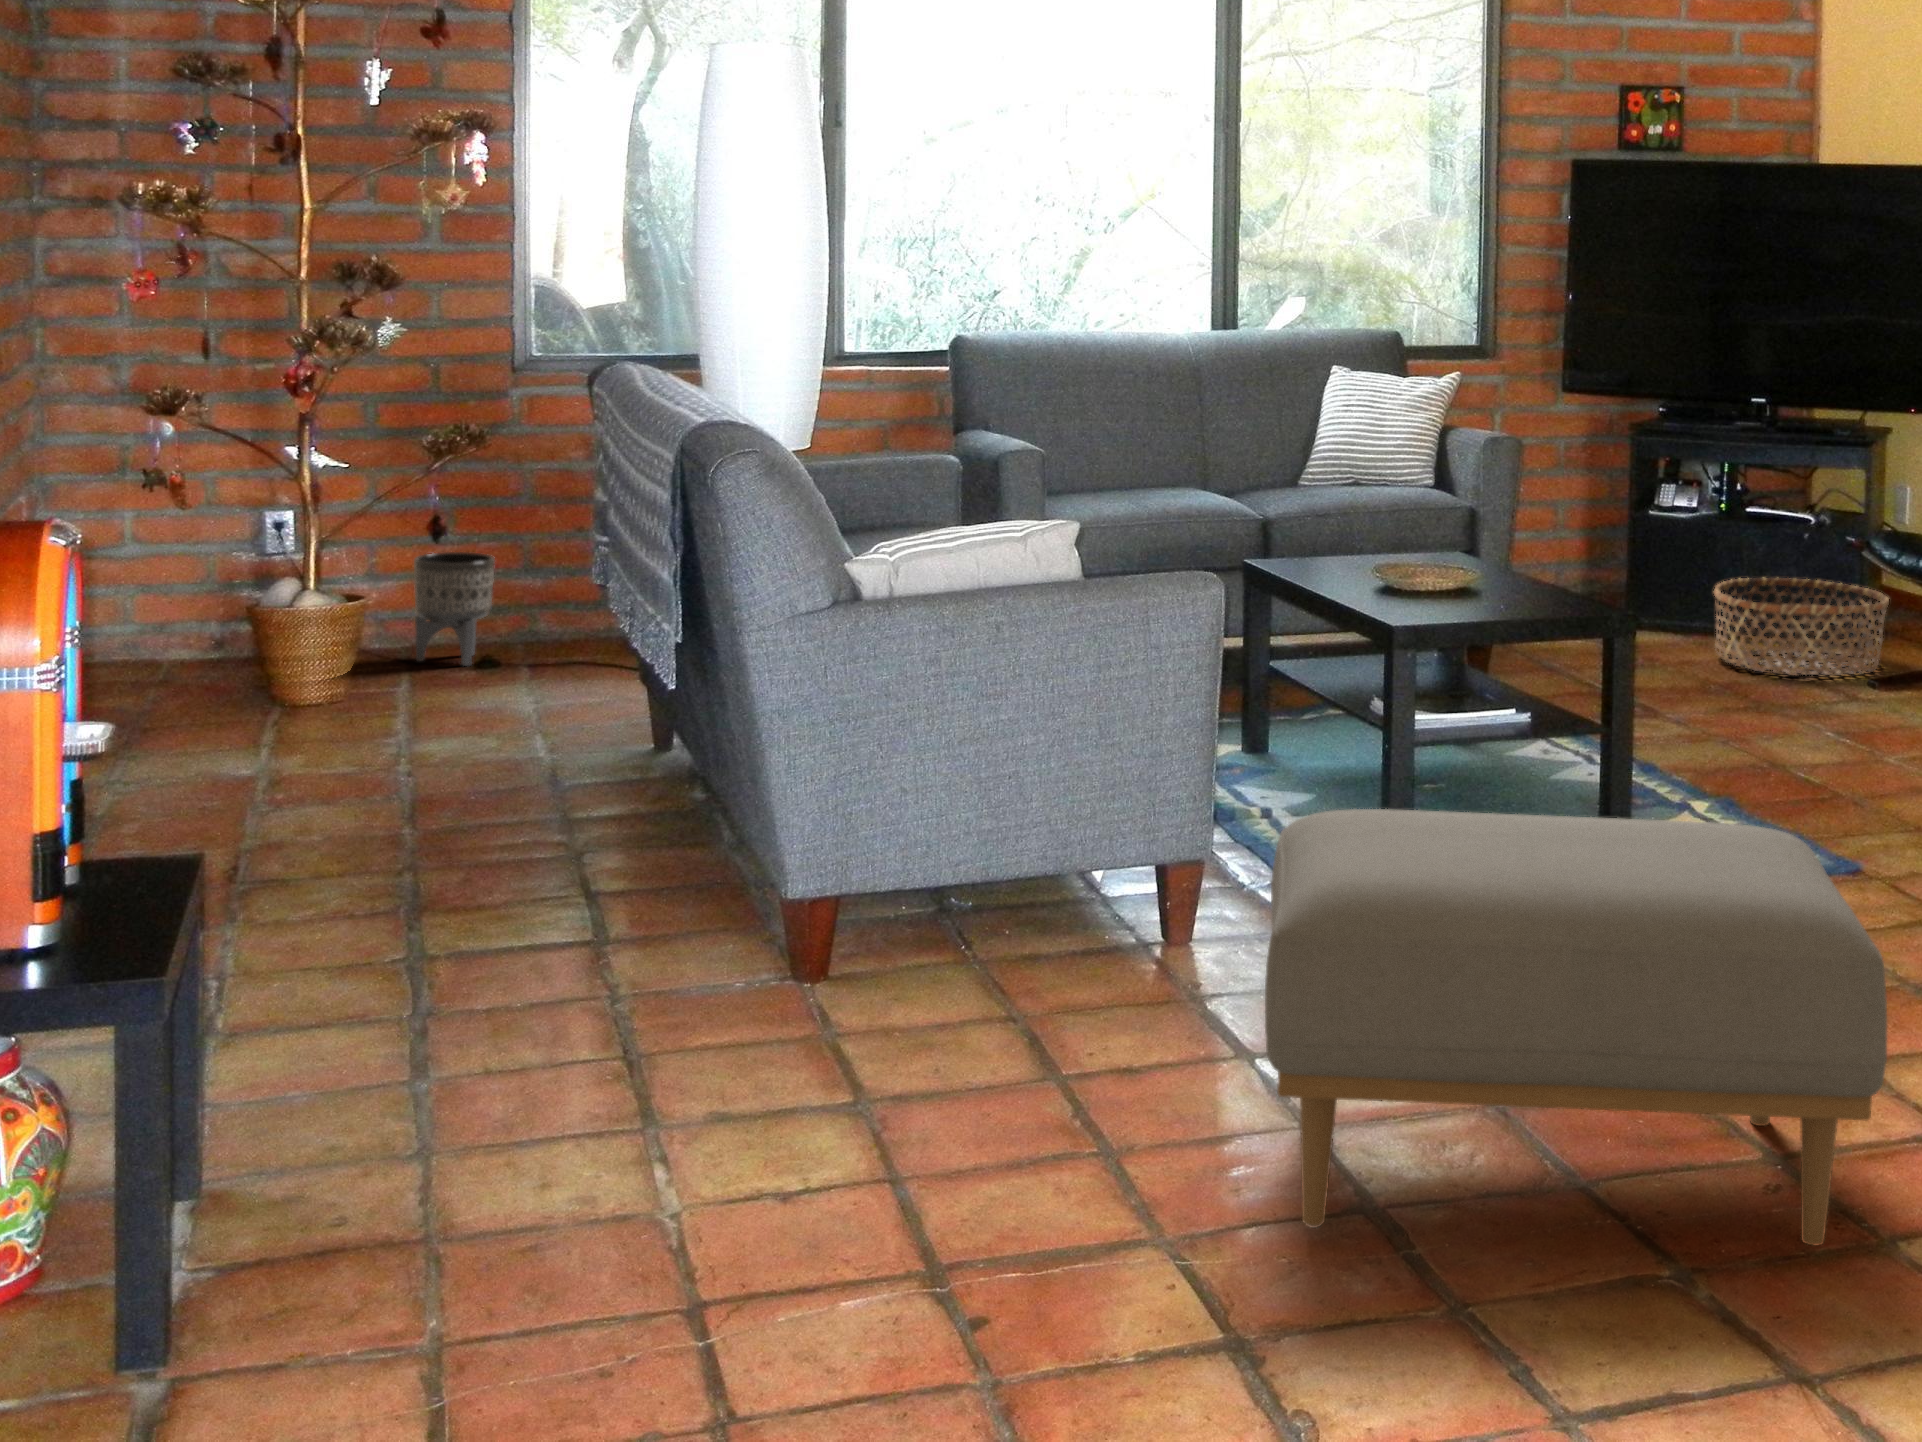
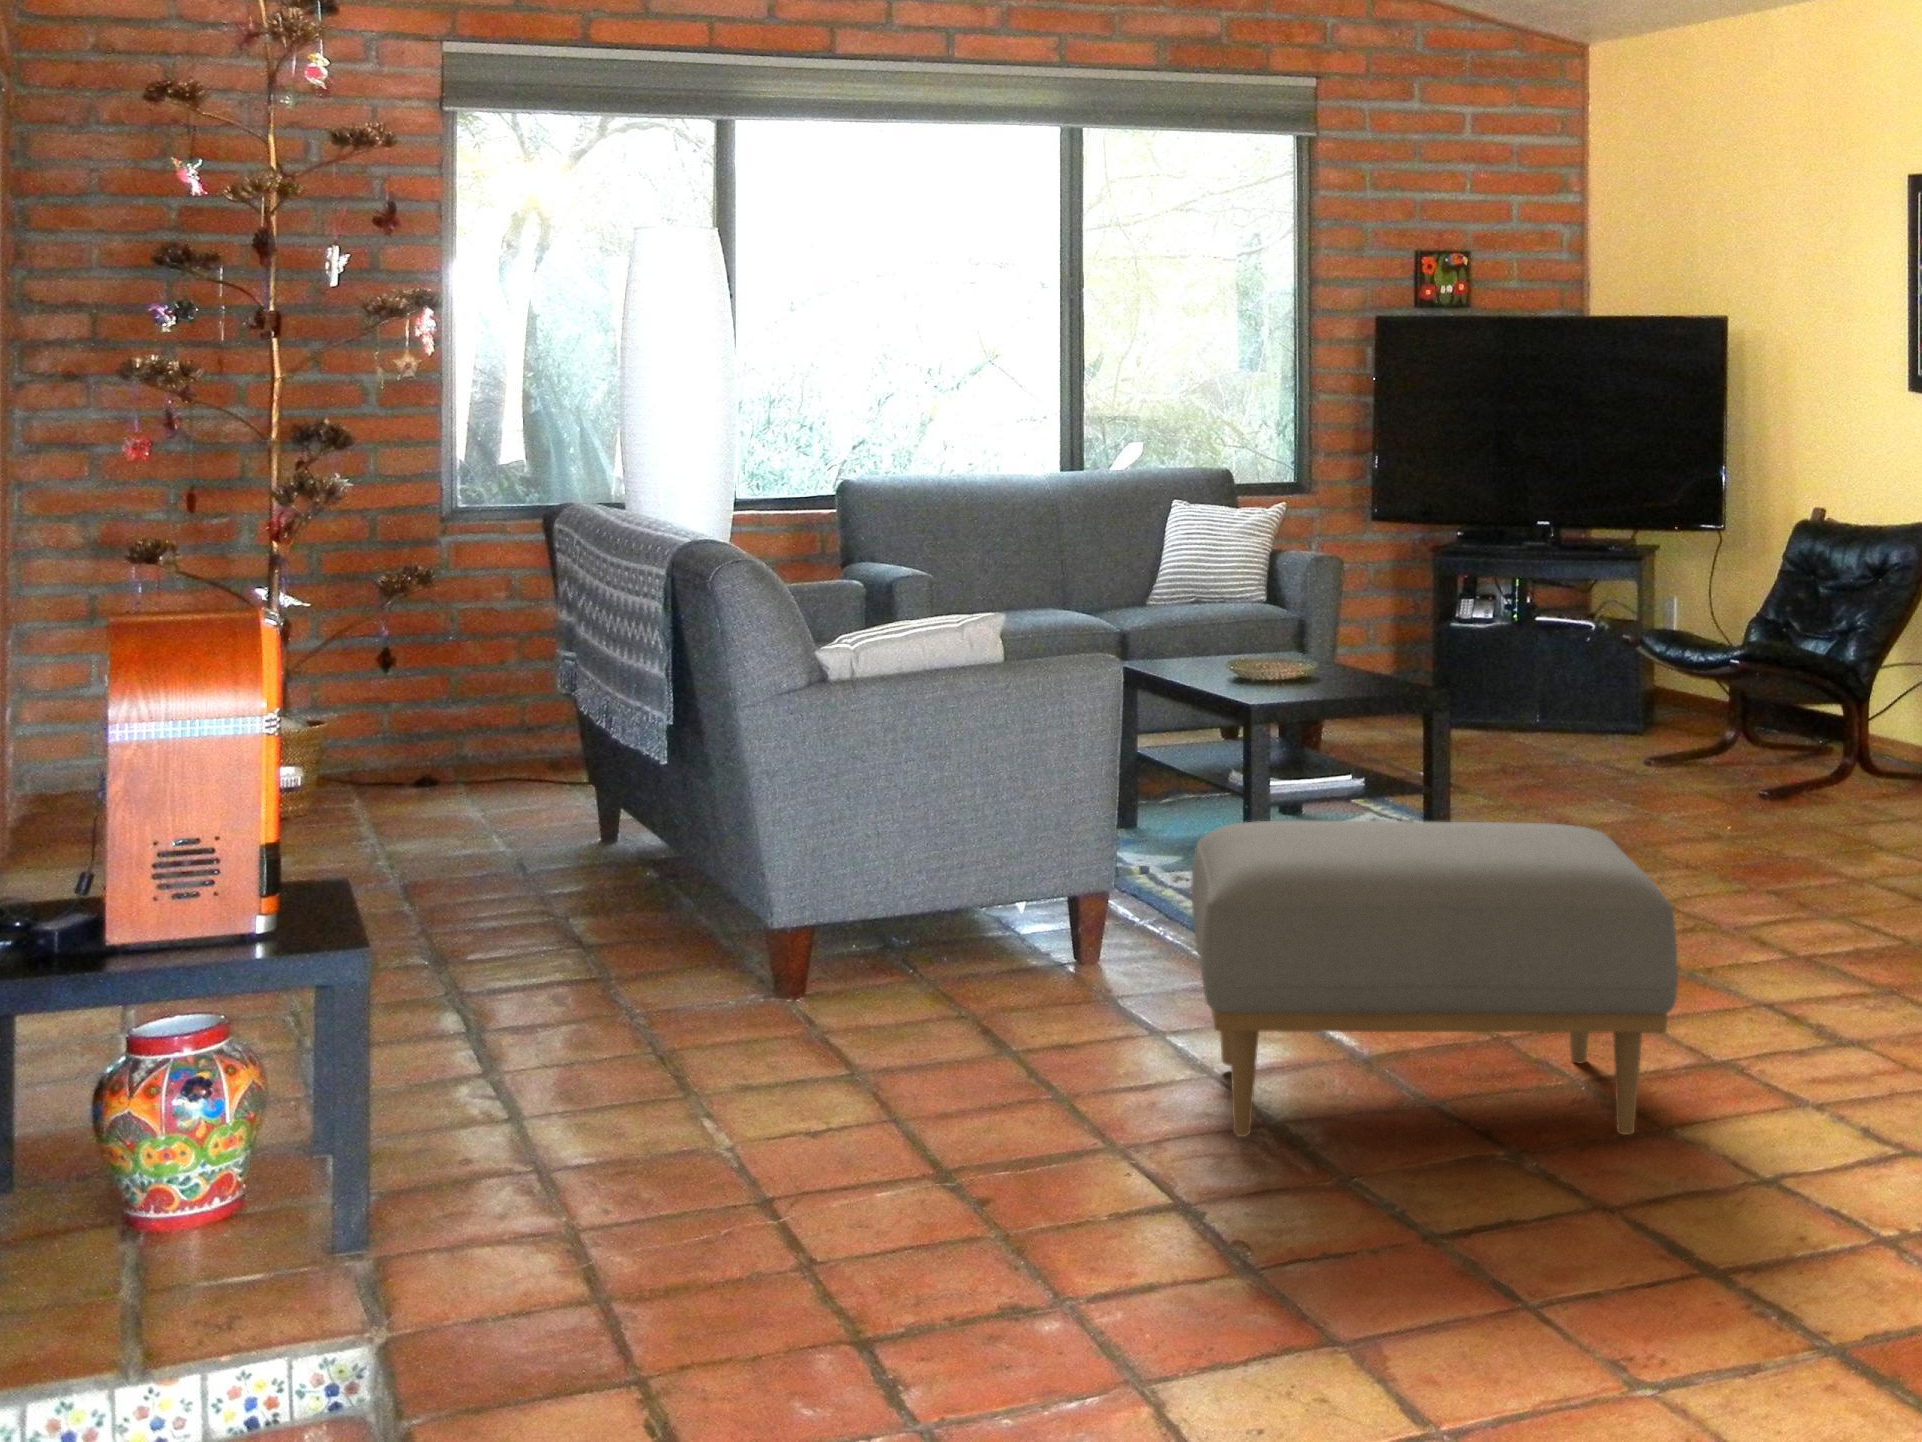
planter: present [414,552,495,666] -> none [366,680,439,781]
basket: present [1714,578,1889,675] -> none [1510,675,1659,754]

